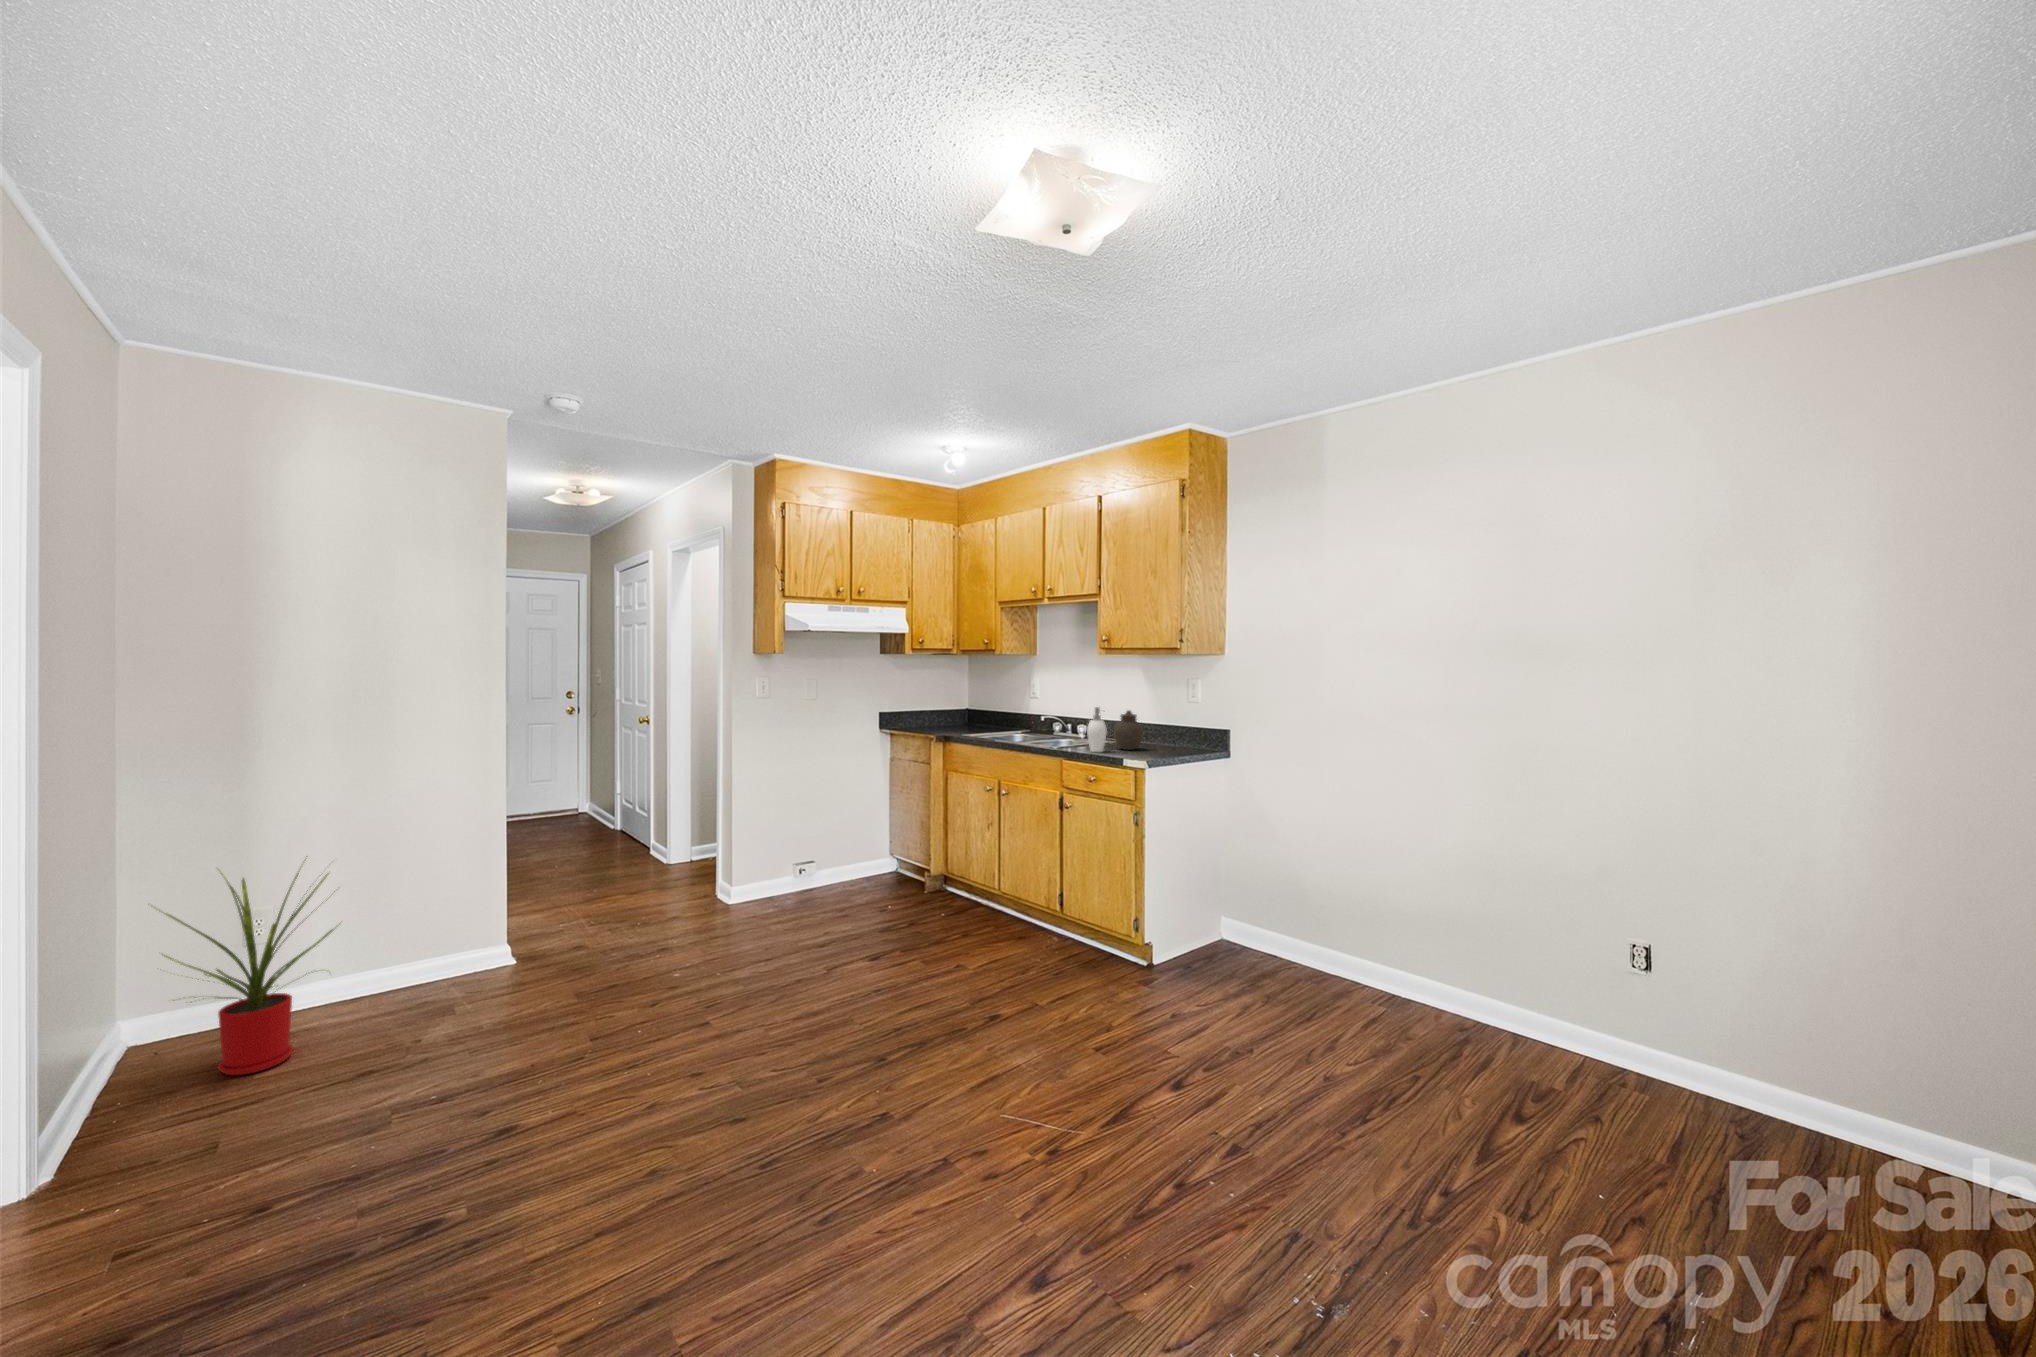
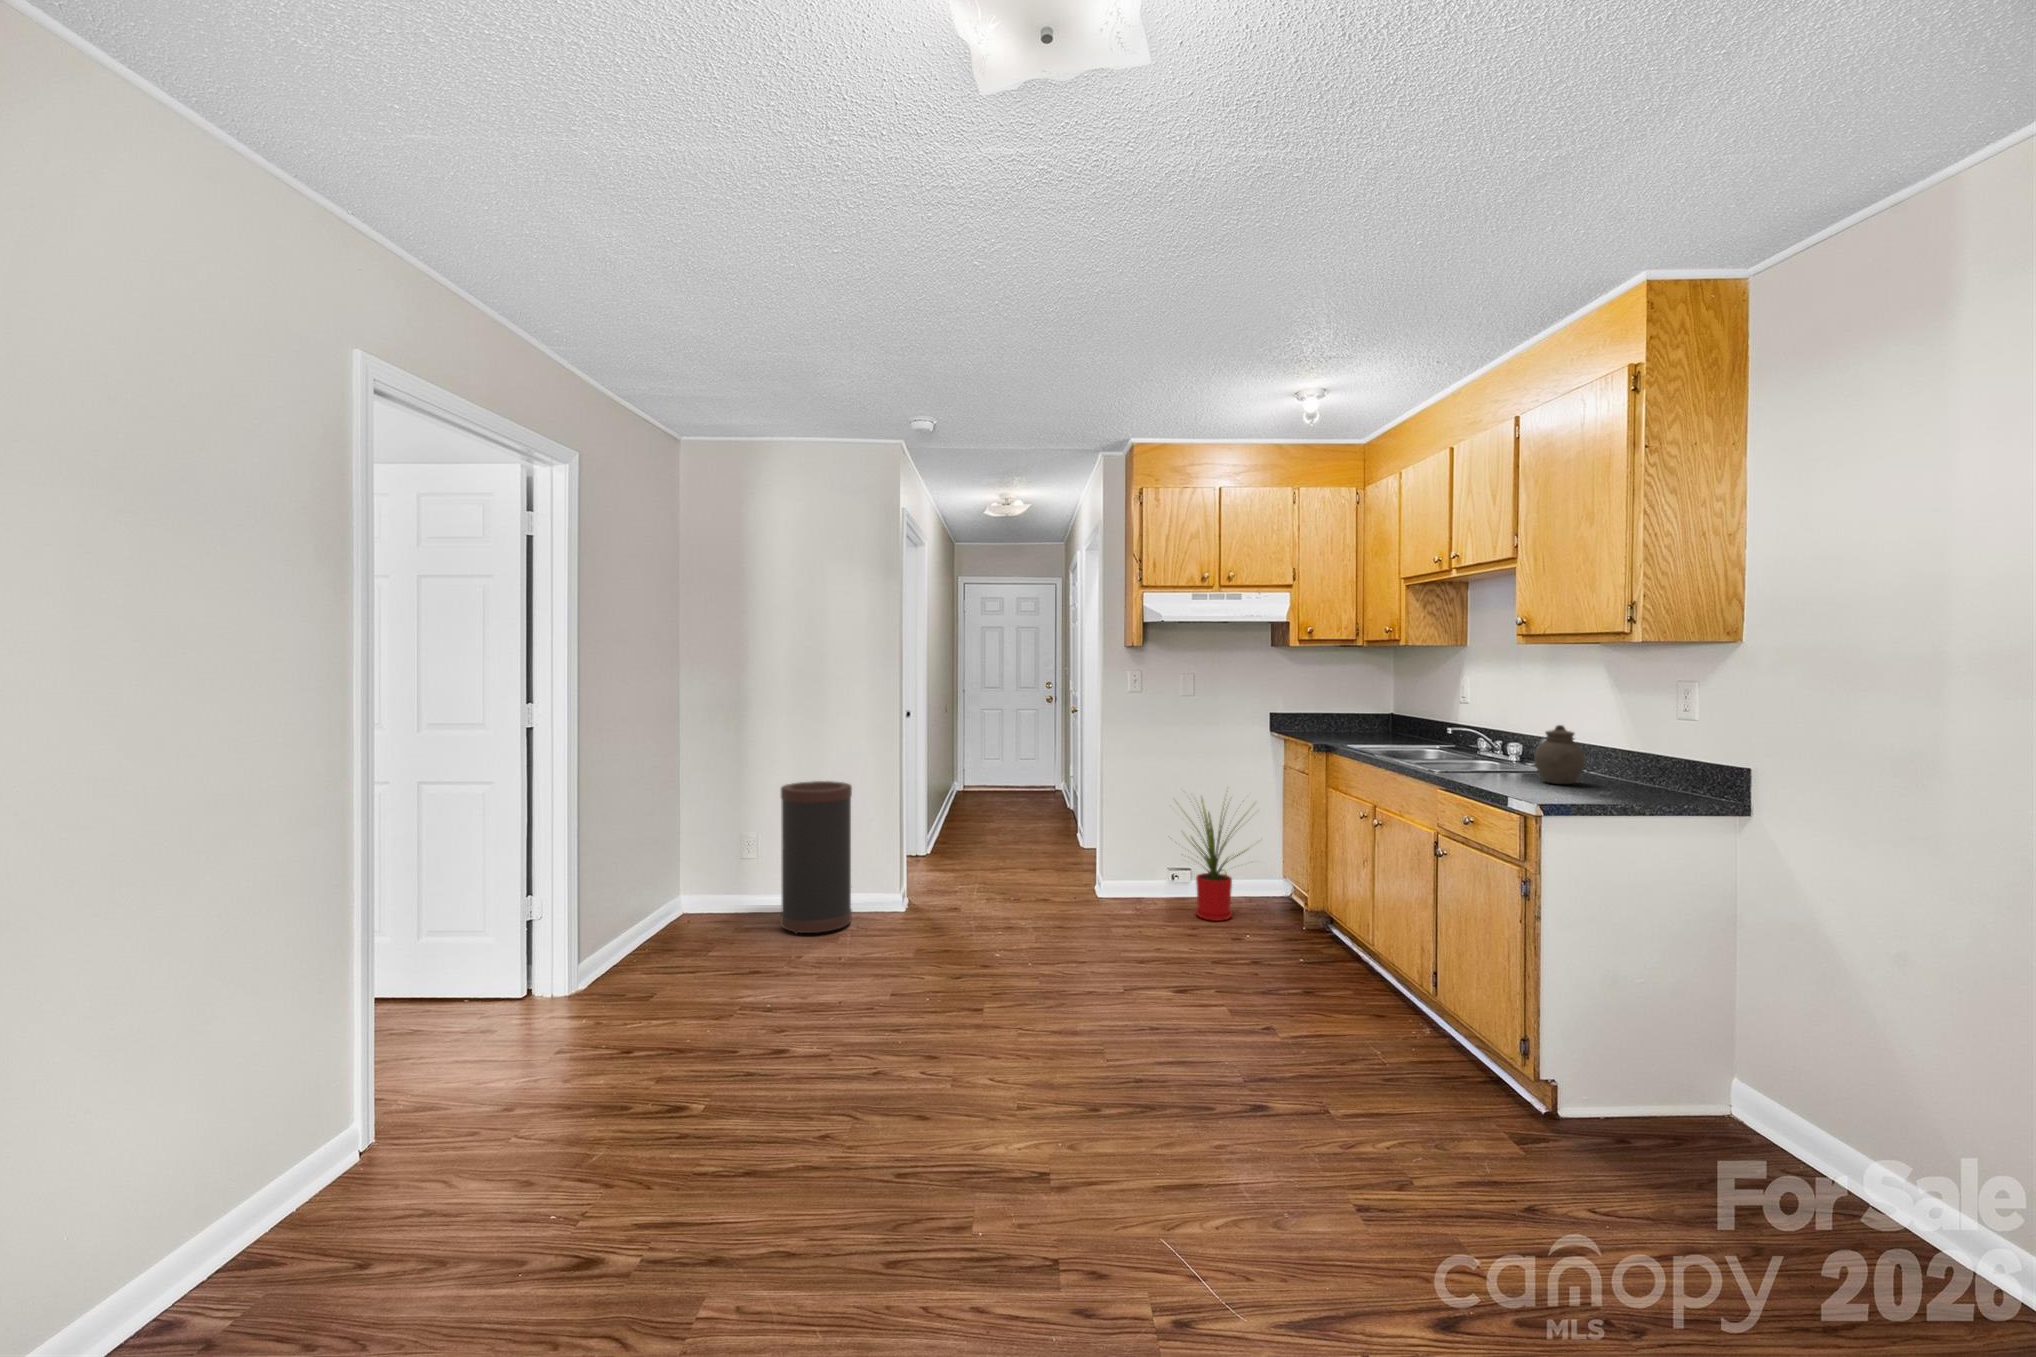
soap dispenser: present [1087,707,1107,752] -> none [1479,718,1512,783]
trash can: none [369,810,473,998] -> present [781,781,852,934]
house plant: present [159,856,335,1075] -> present [1187,799,1254,921]

